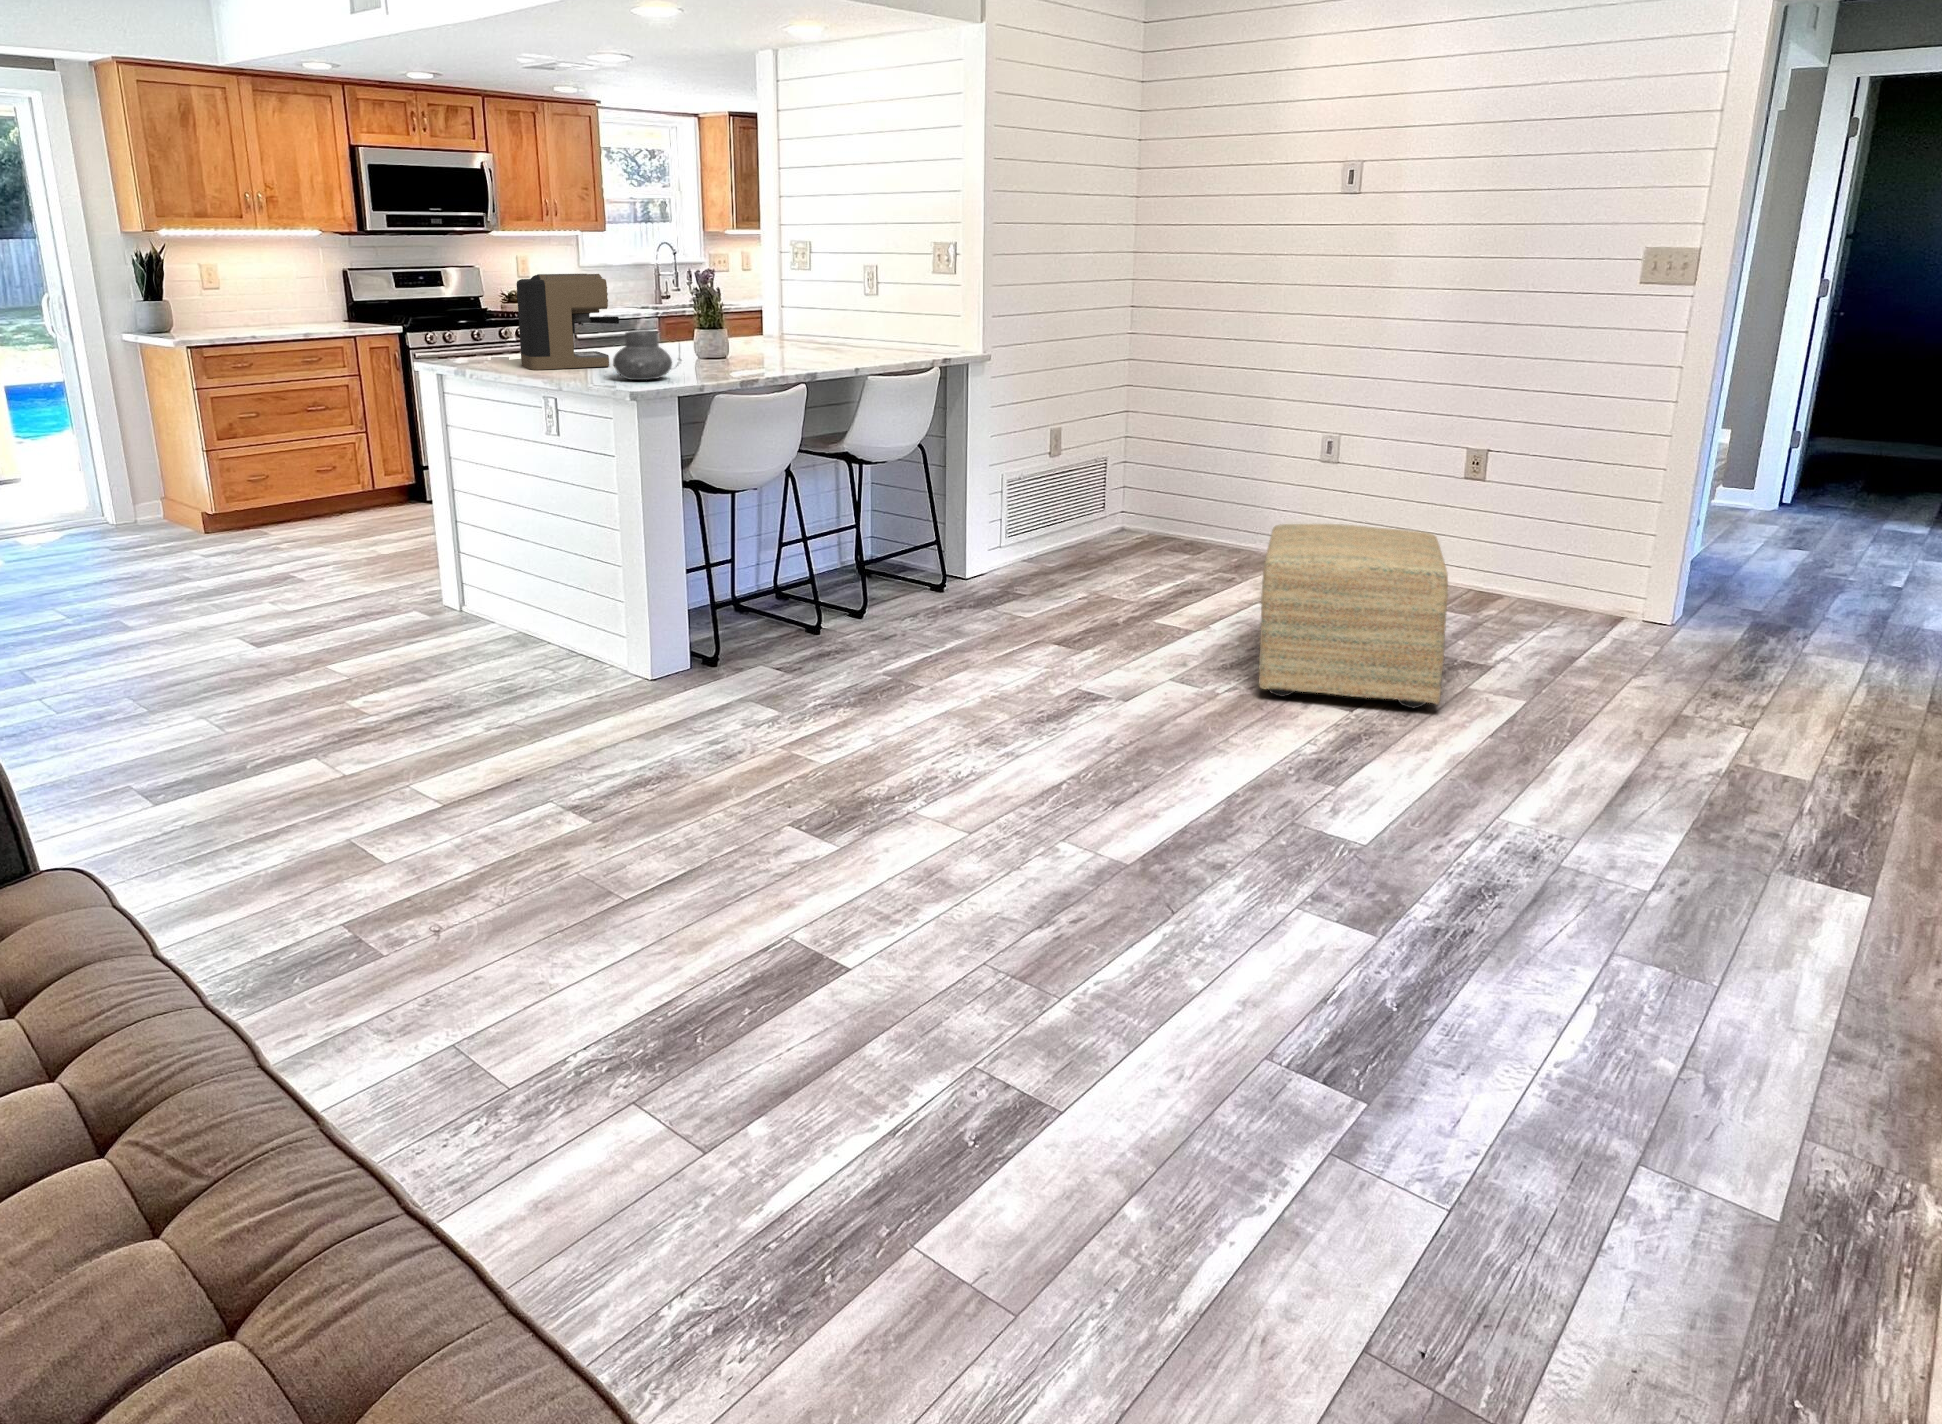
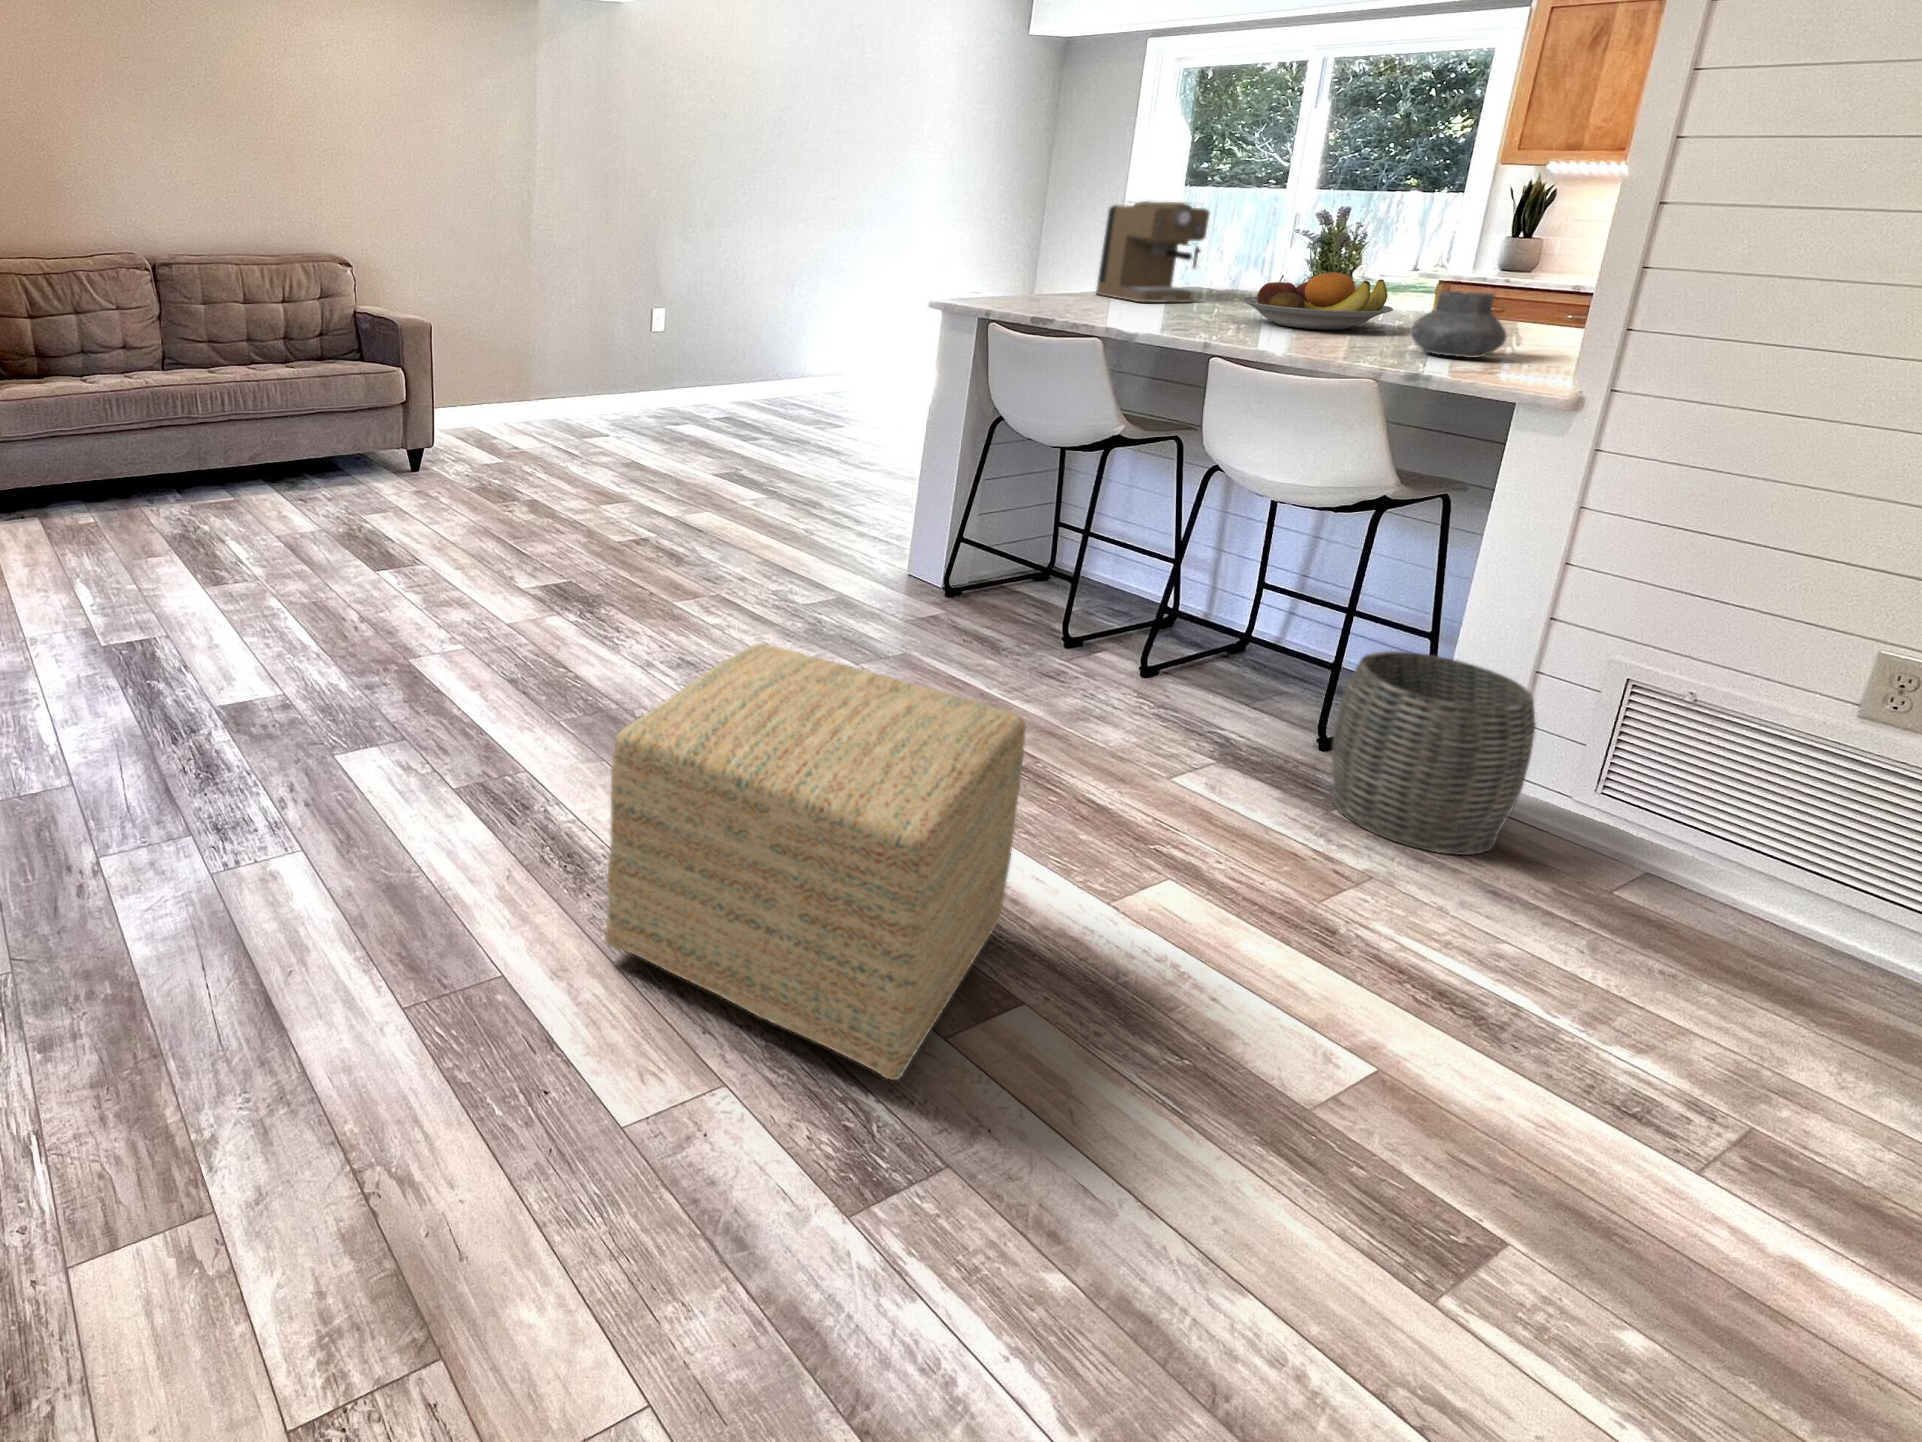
fruit bowl: none [689,316,786,359] -> present [1241,272,1393,330]
vase: present [613,330,672,380] -> present [1411,291,1506,358]
woven basket: none [983,499,1065,596] -> present [1331,651,1536,855]

